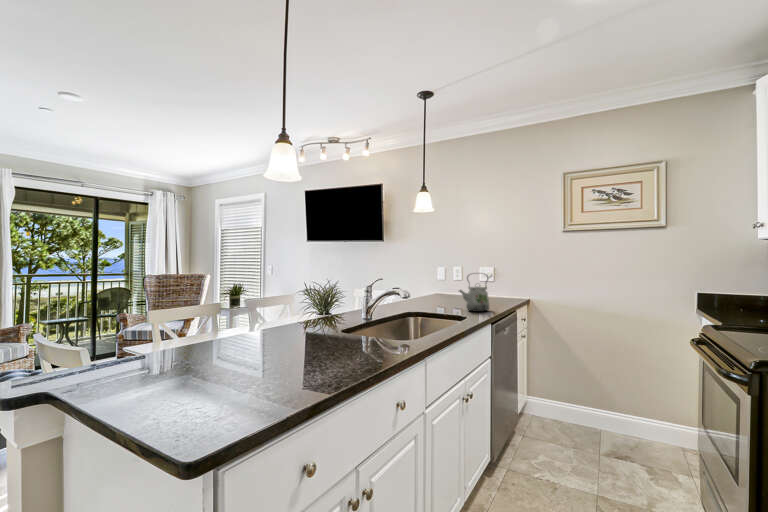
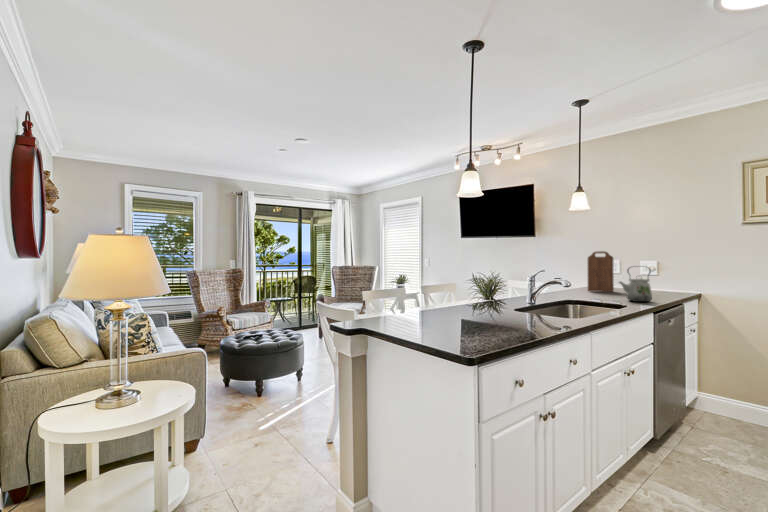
cutting board: none [431,257,455,300] -> present [588,251,614,292]

